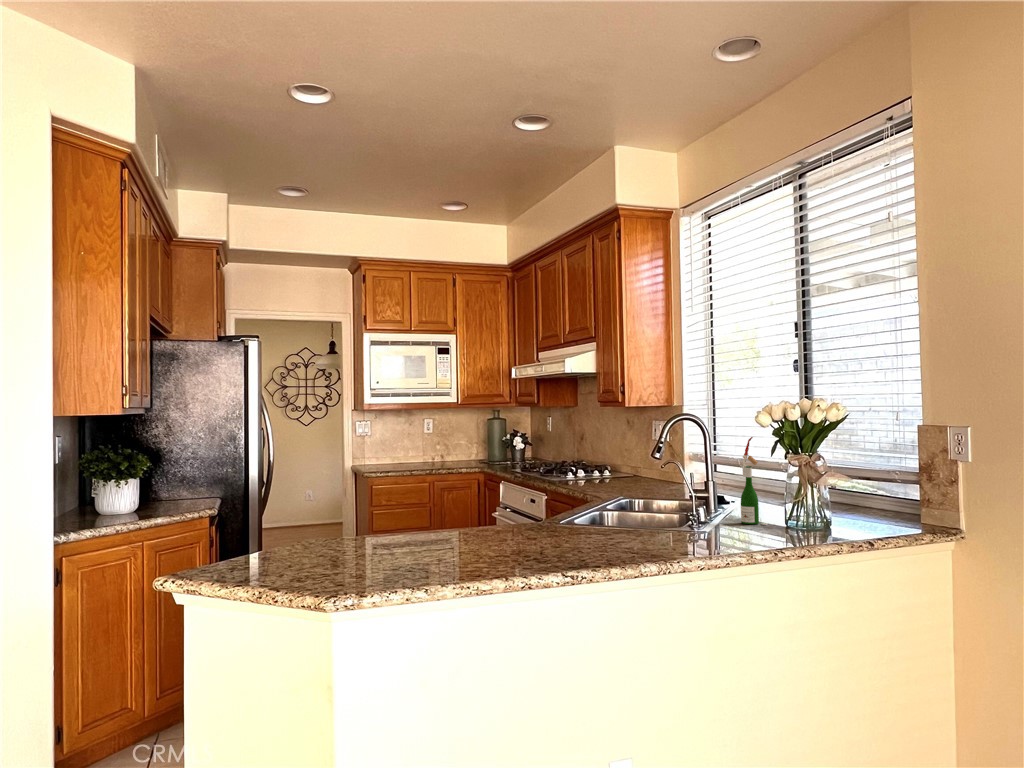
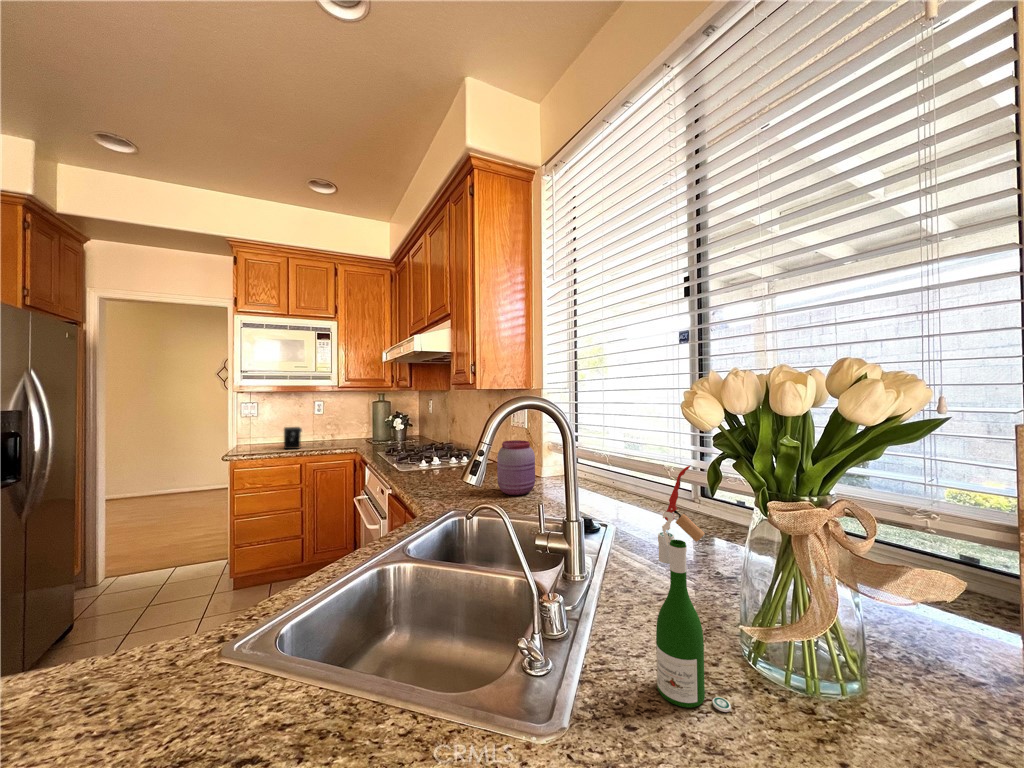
coffee maker: none [407,446,442,468] -> present [284,427,302,449]
jar: none [650,447,681,489] -> present [497,440,535,495]

